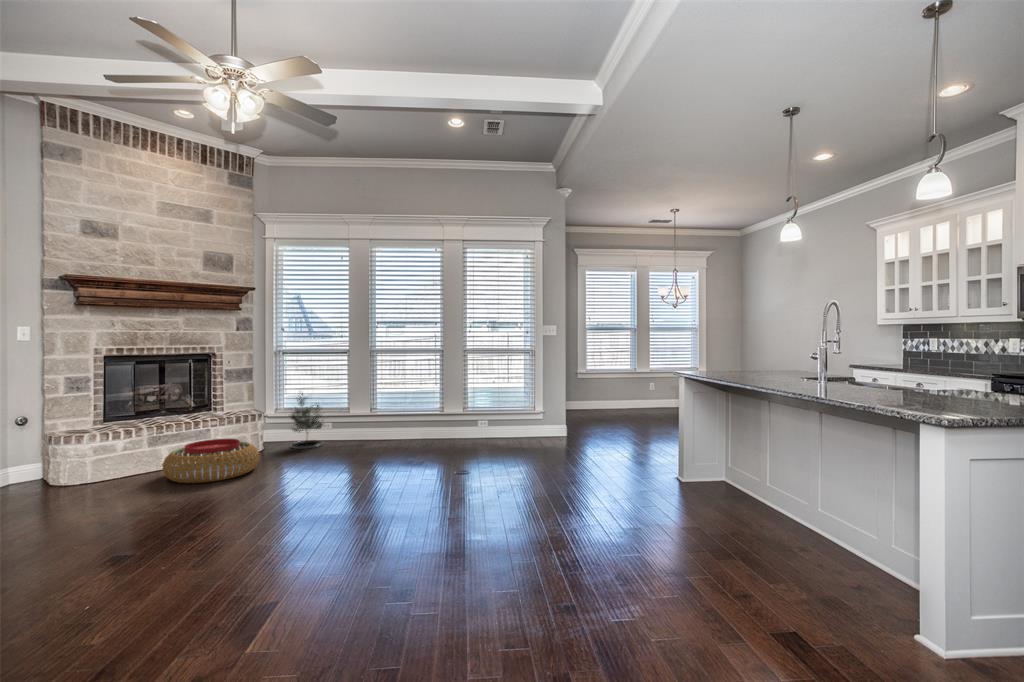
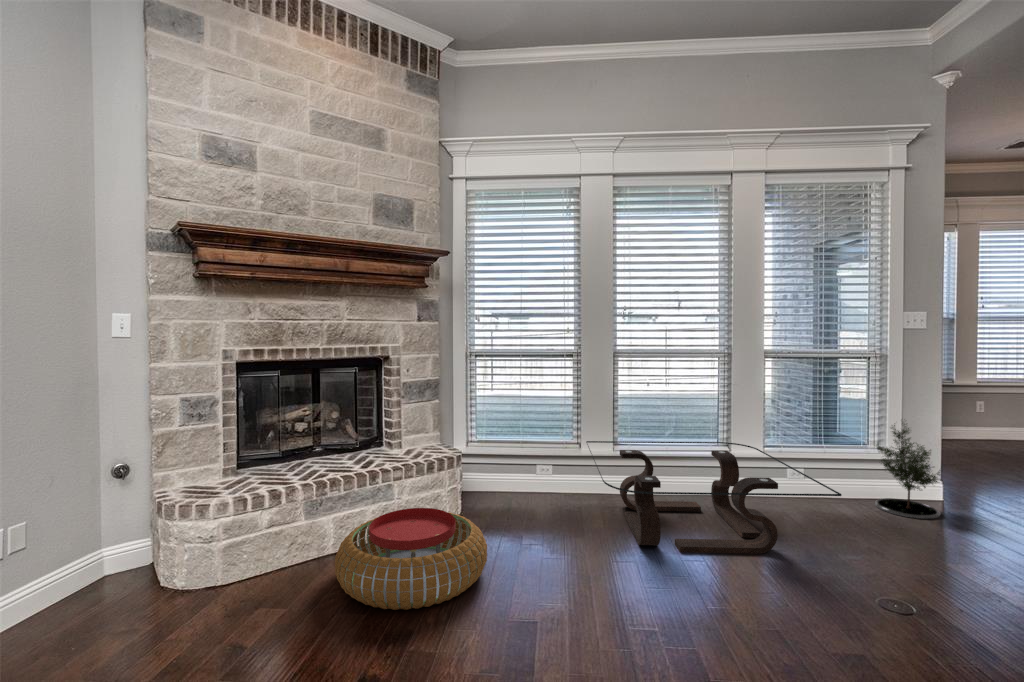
potted tree: present [290,393,323,449] -> present [875,424,941,519]
coffee table: none [335,405,454,459] -> present [586,441,842,554]

